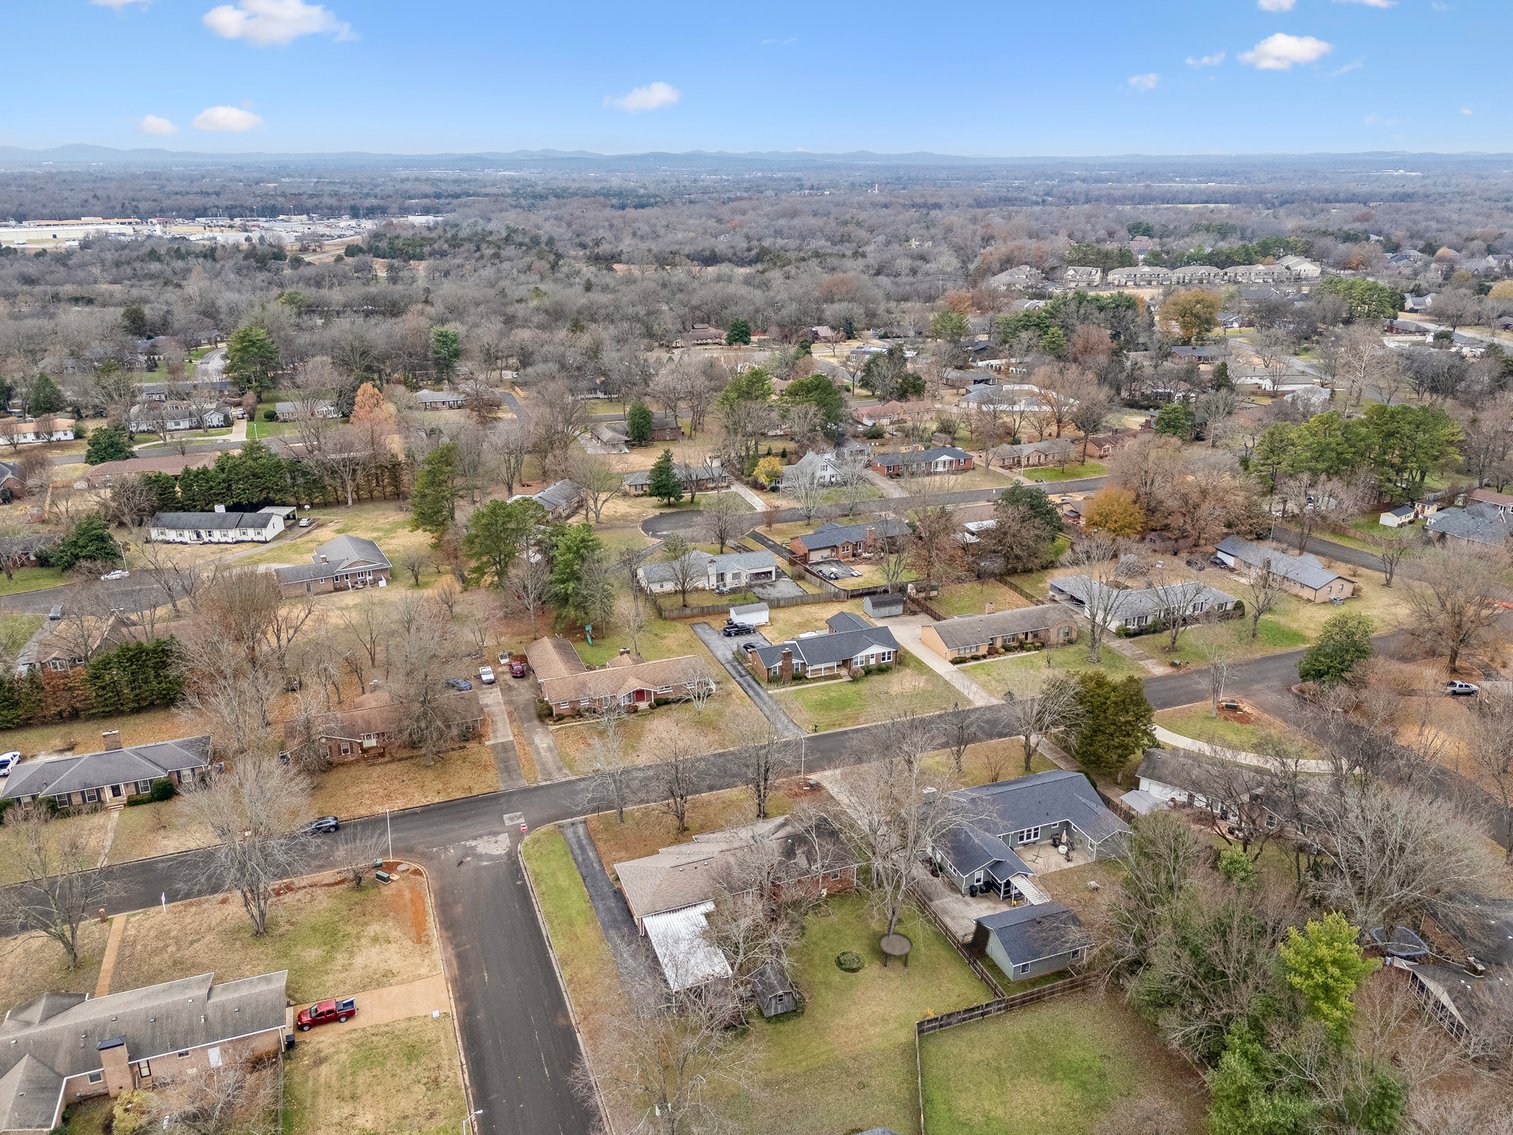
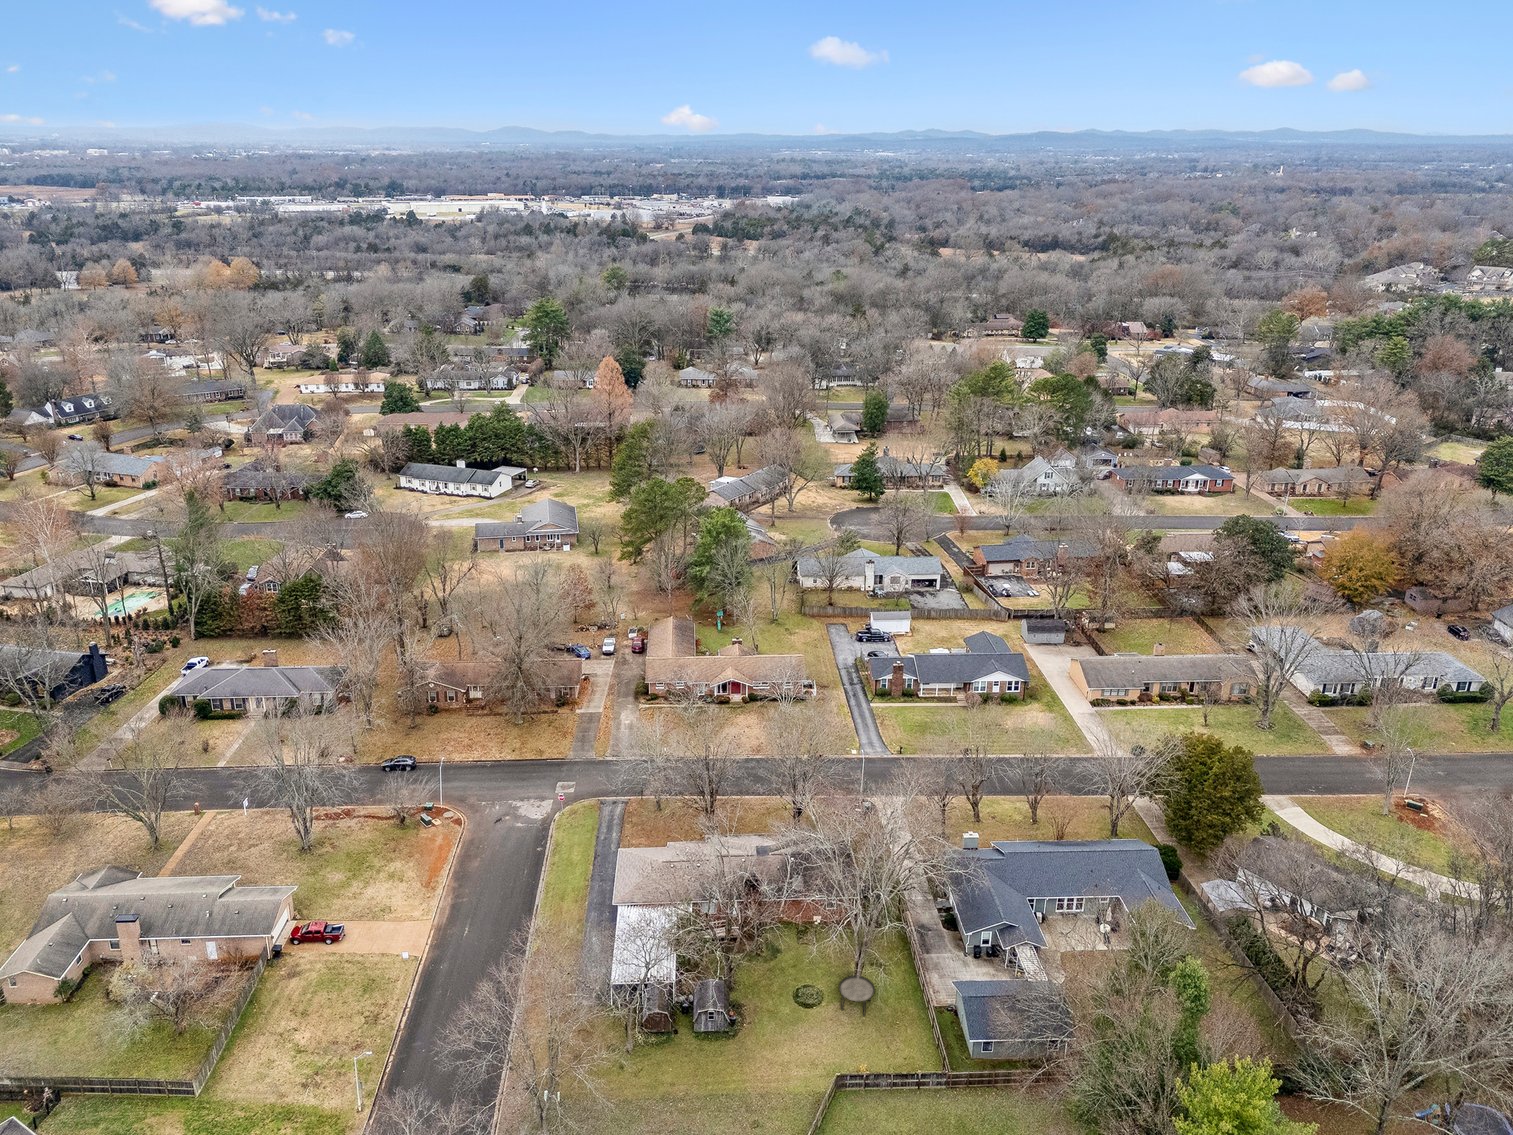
lounge chair: present [960,920,990,963] -> none [930,983,961,1031]

